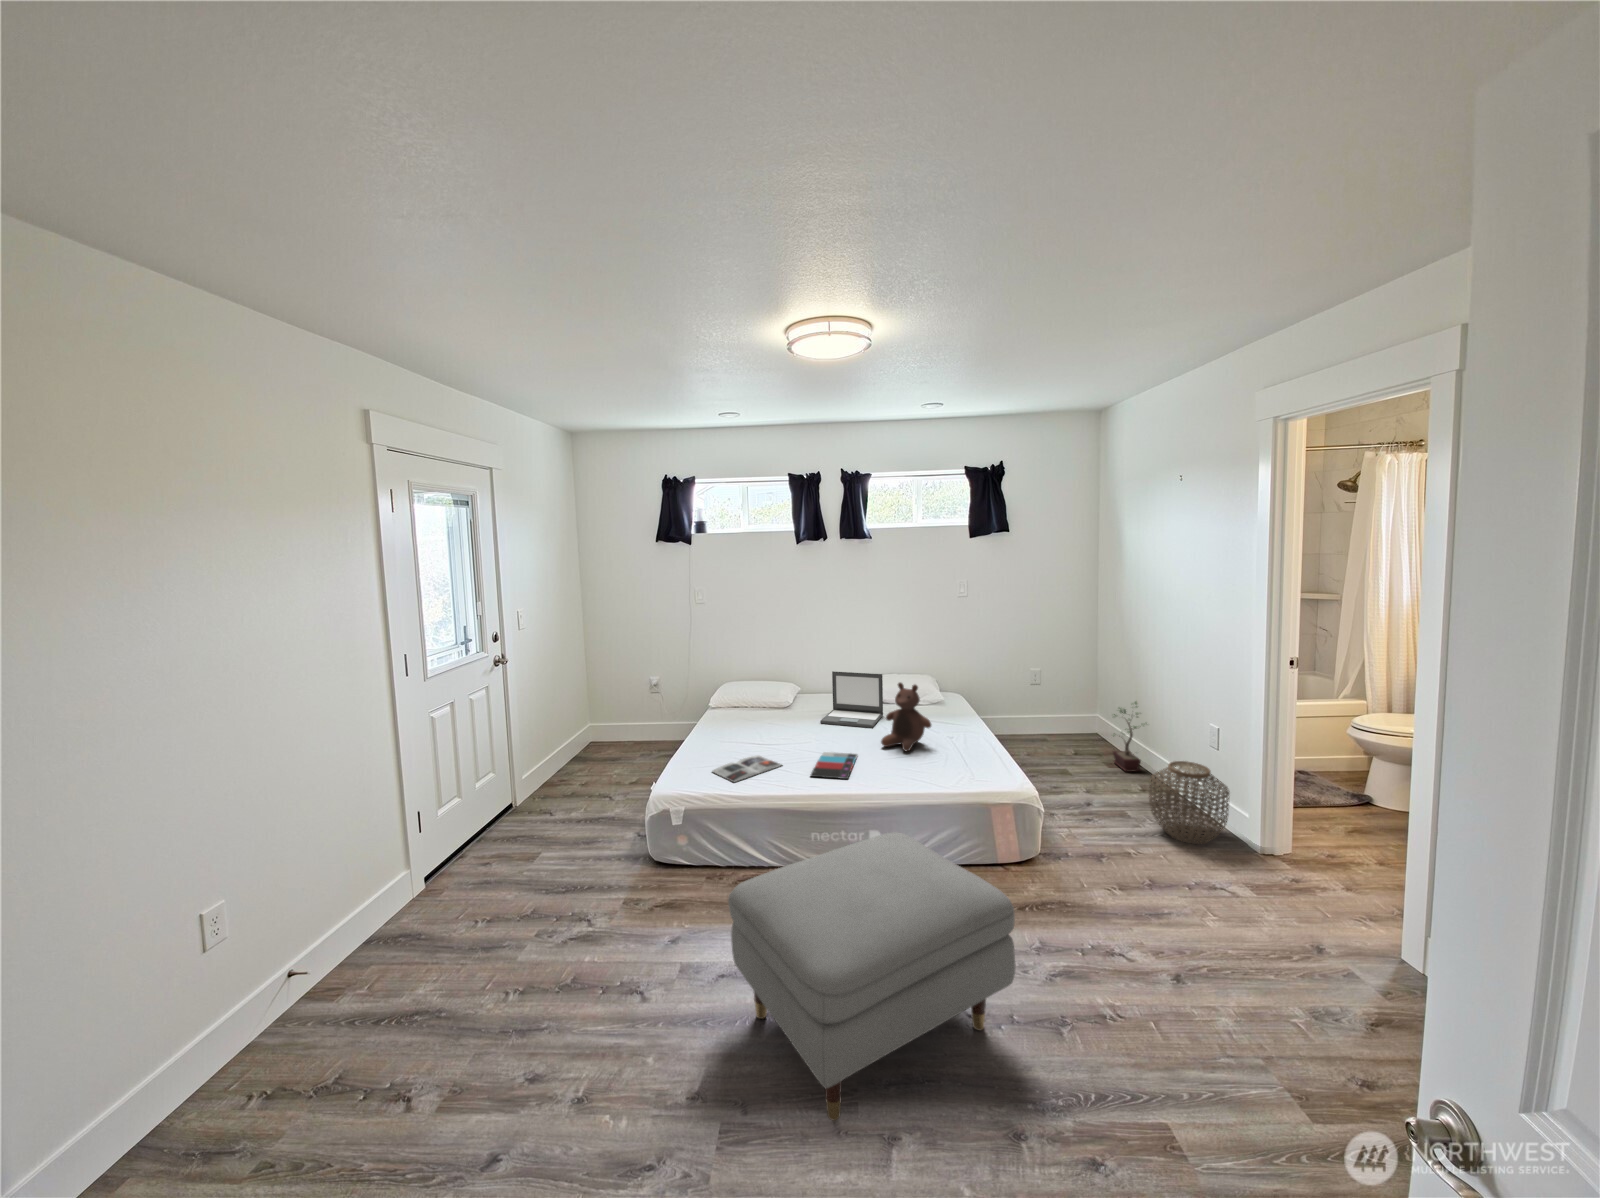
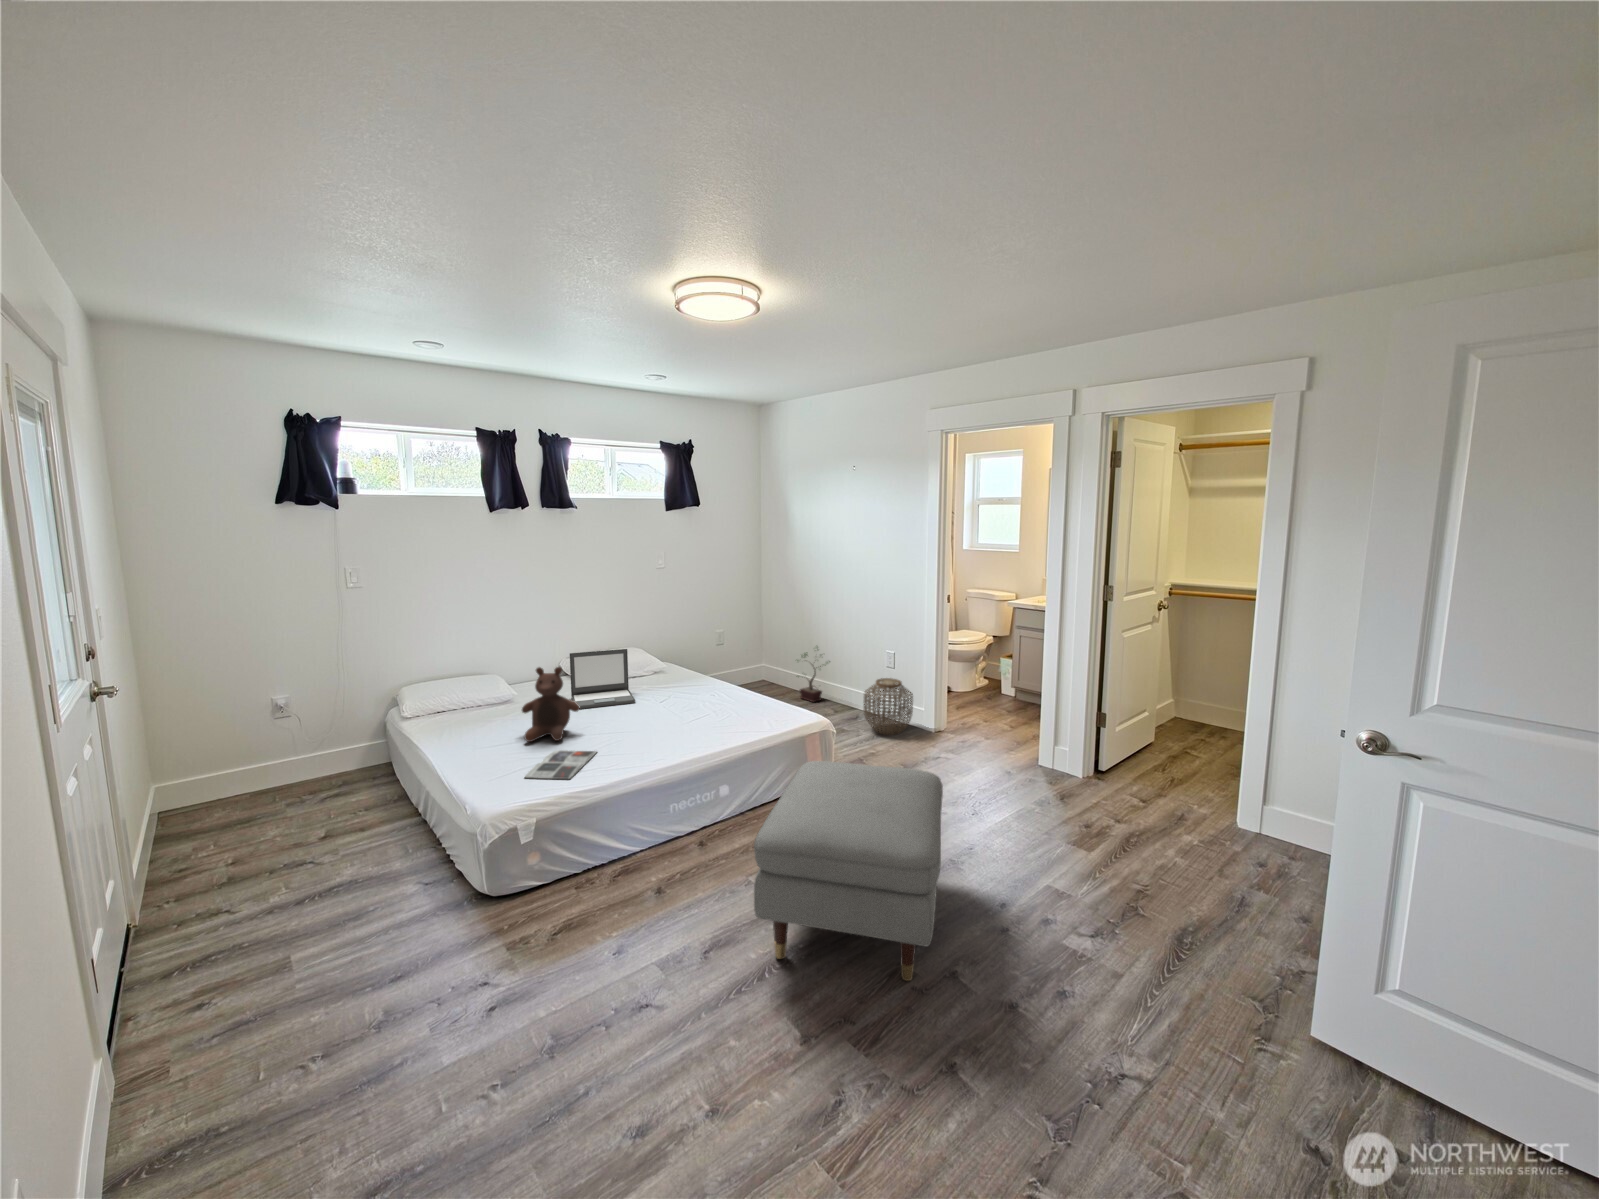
stuffed bear: present [881,683,931,751] -> present [522,667,580,742]
smartphone: present [811,752,858,779] -> none [622,725,681,753]

